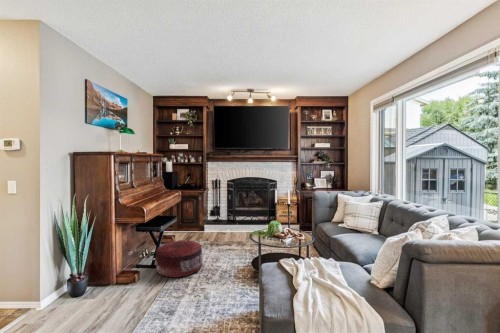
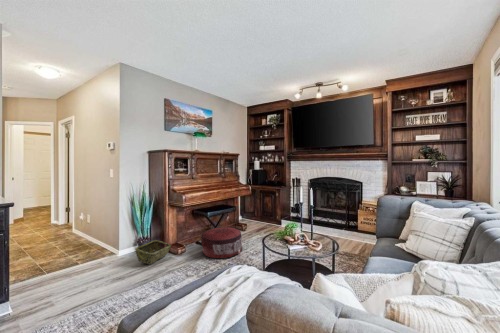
woven basket: none [86,274,125,307] -> present [135,240,171,264]

